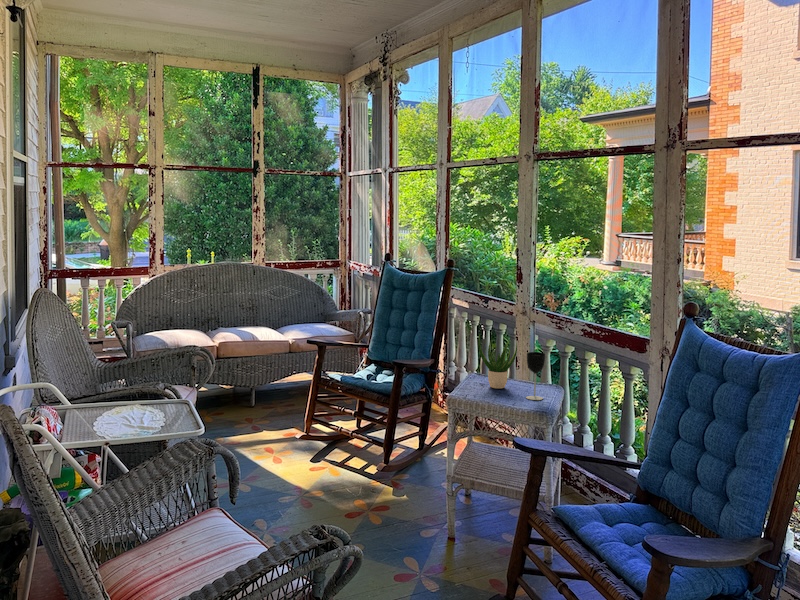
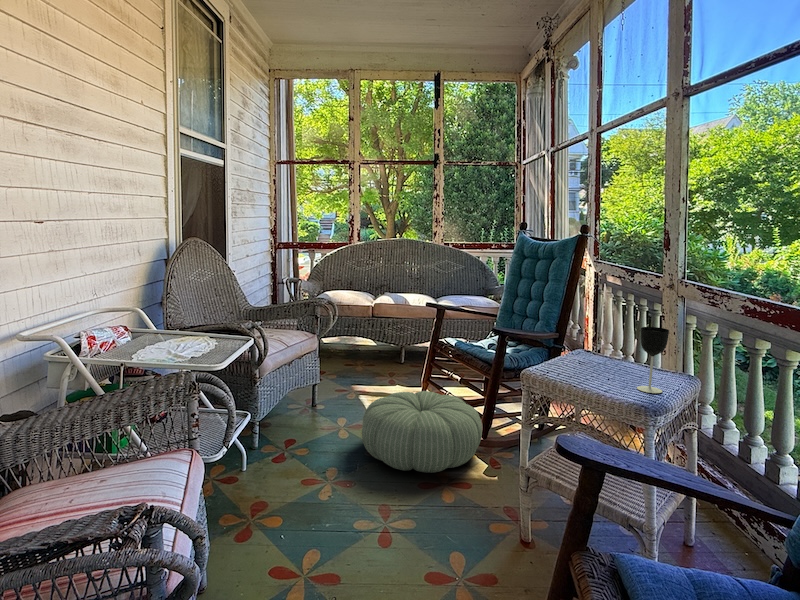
potted plant: present [478,337,517,389] -> none [581,300,633,371]
pouf: none [271,428,386,502] -> present [362,391,482,473]

